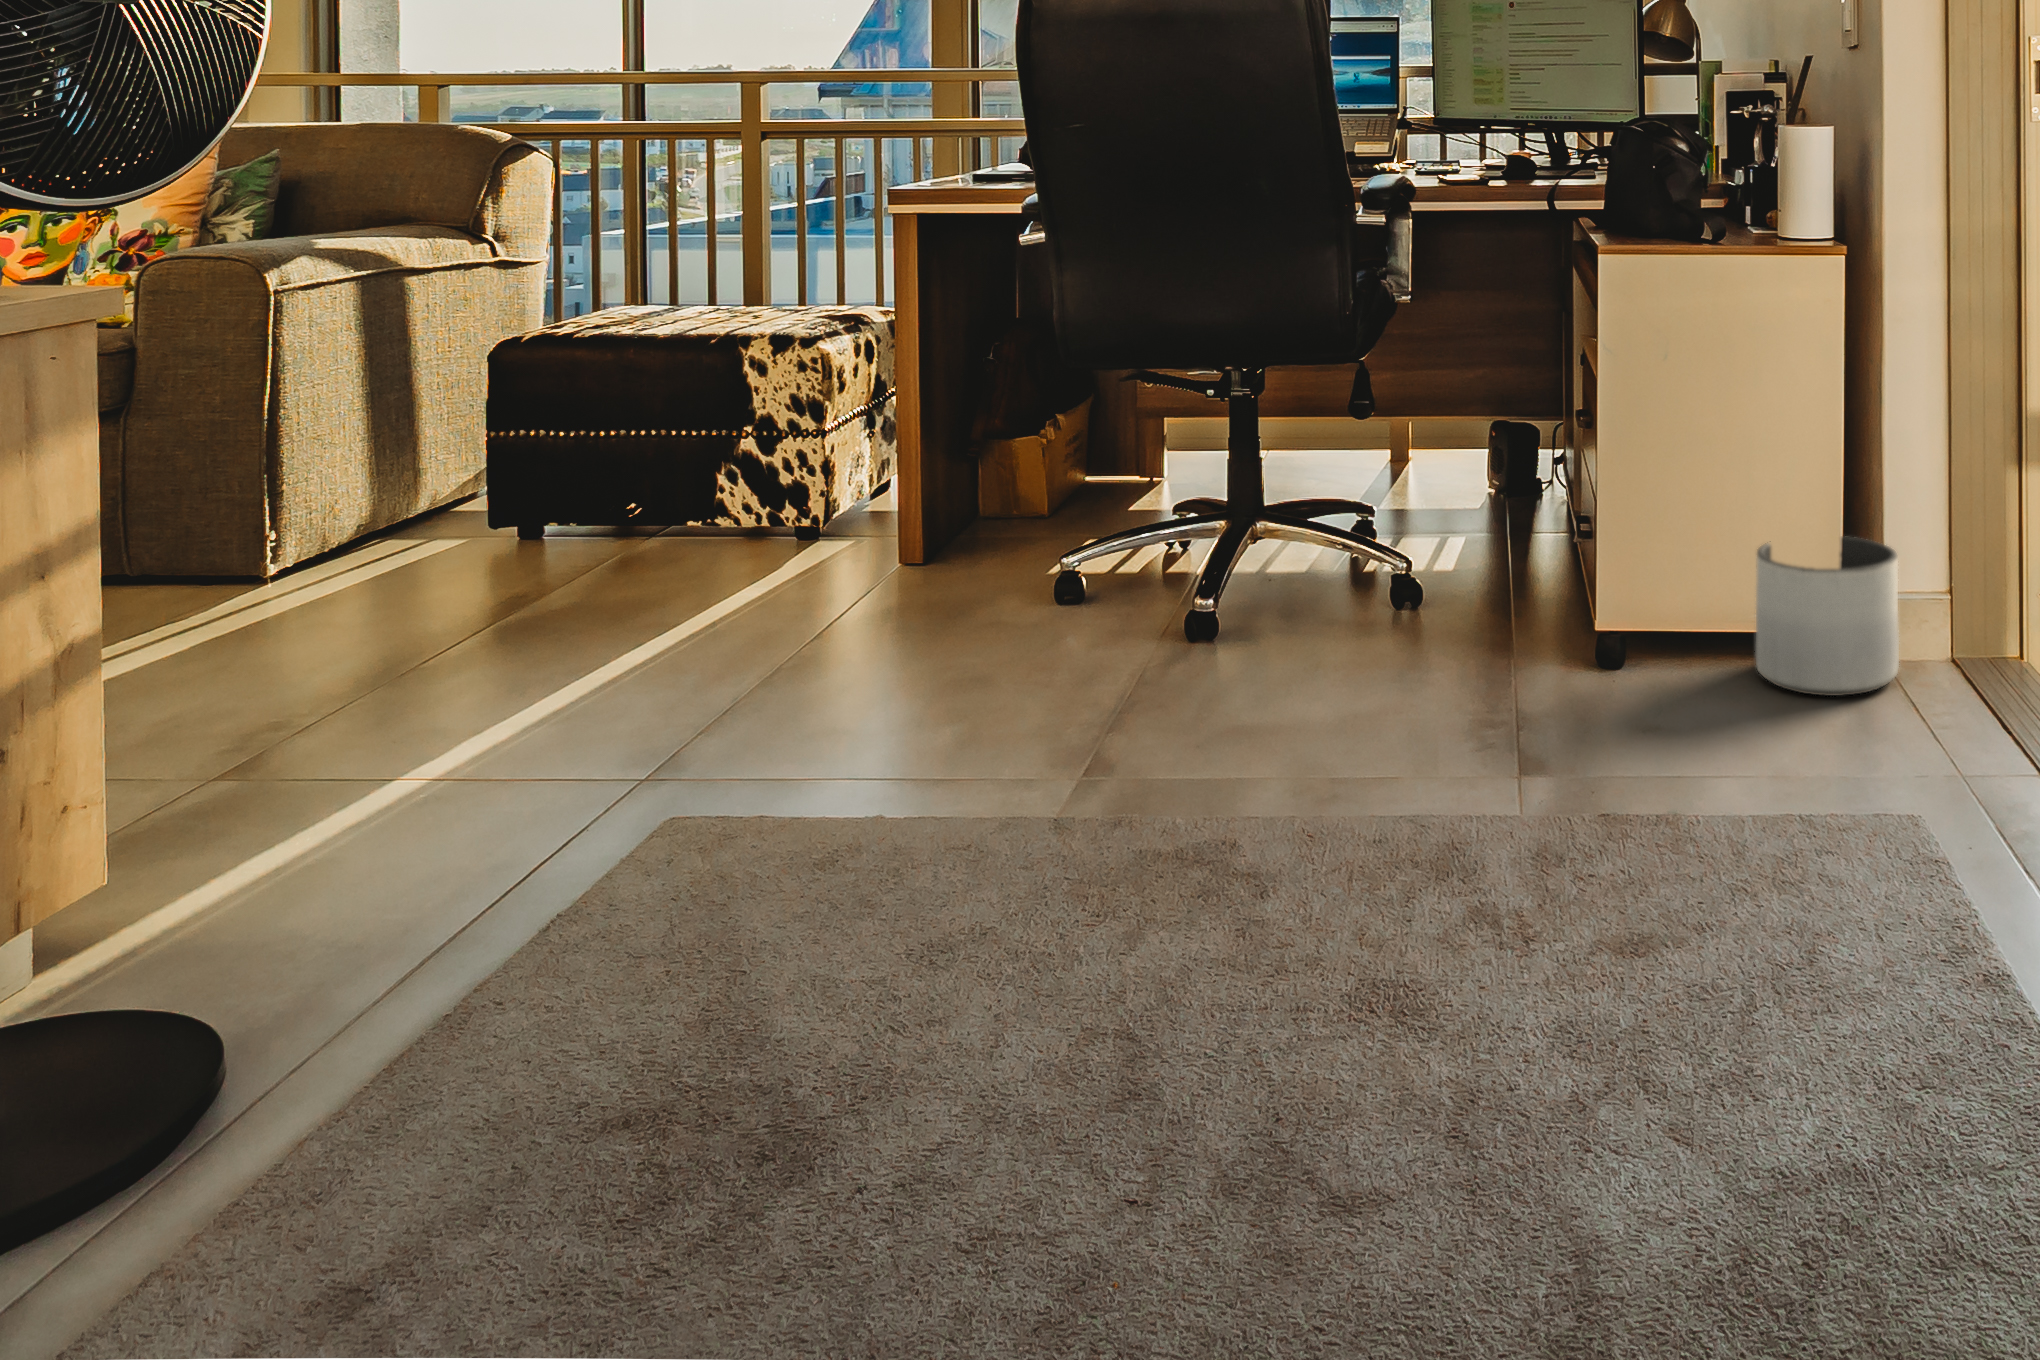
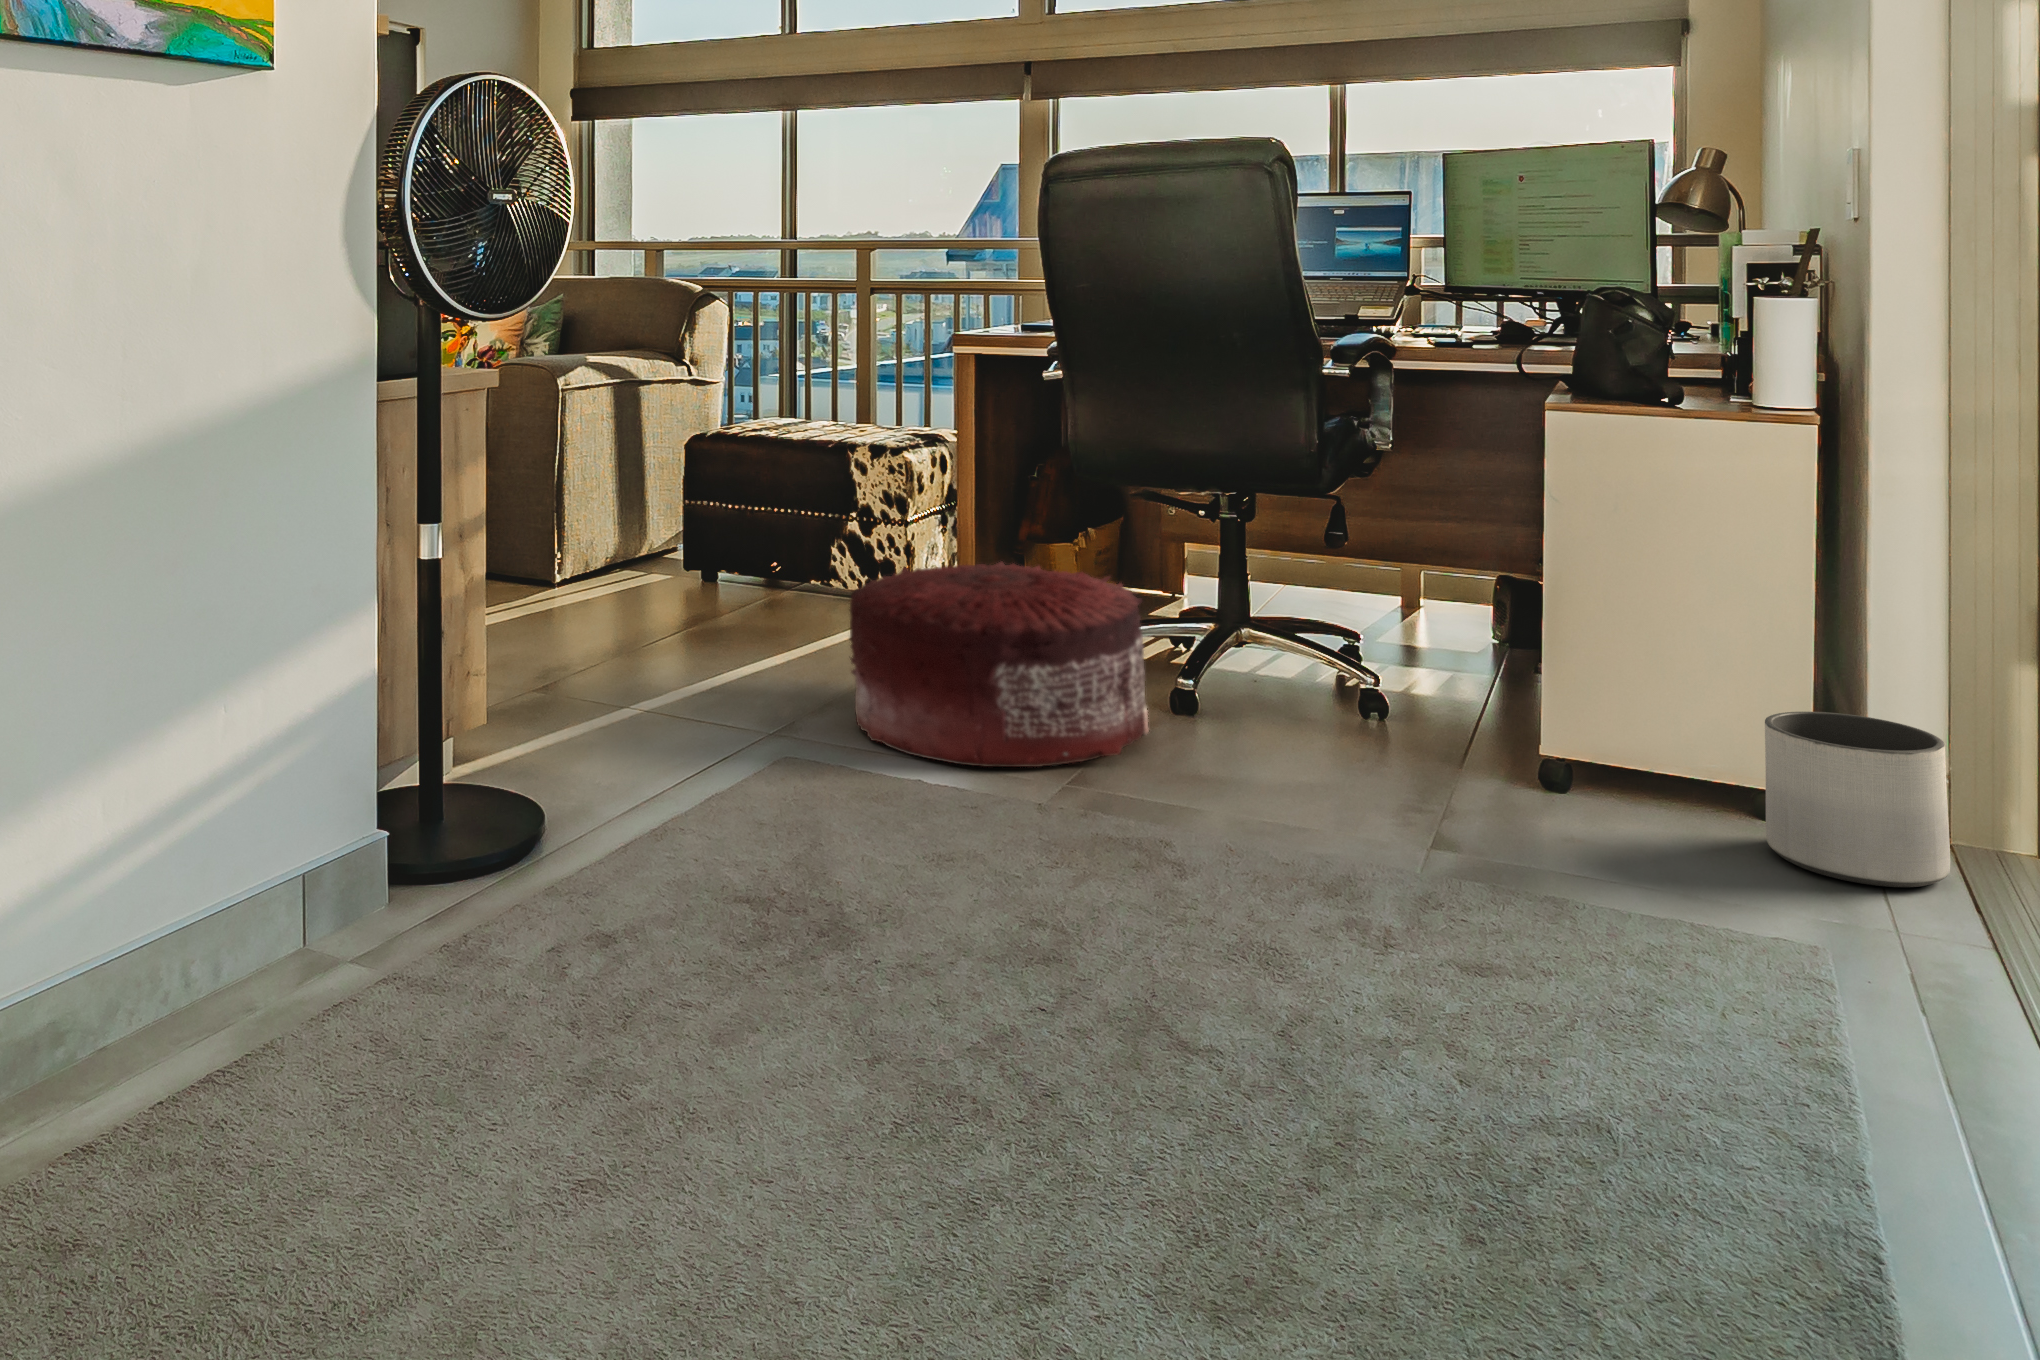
pouf: none [752,474,1149,745] -> present [850,562,1149,767]

